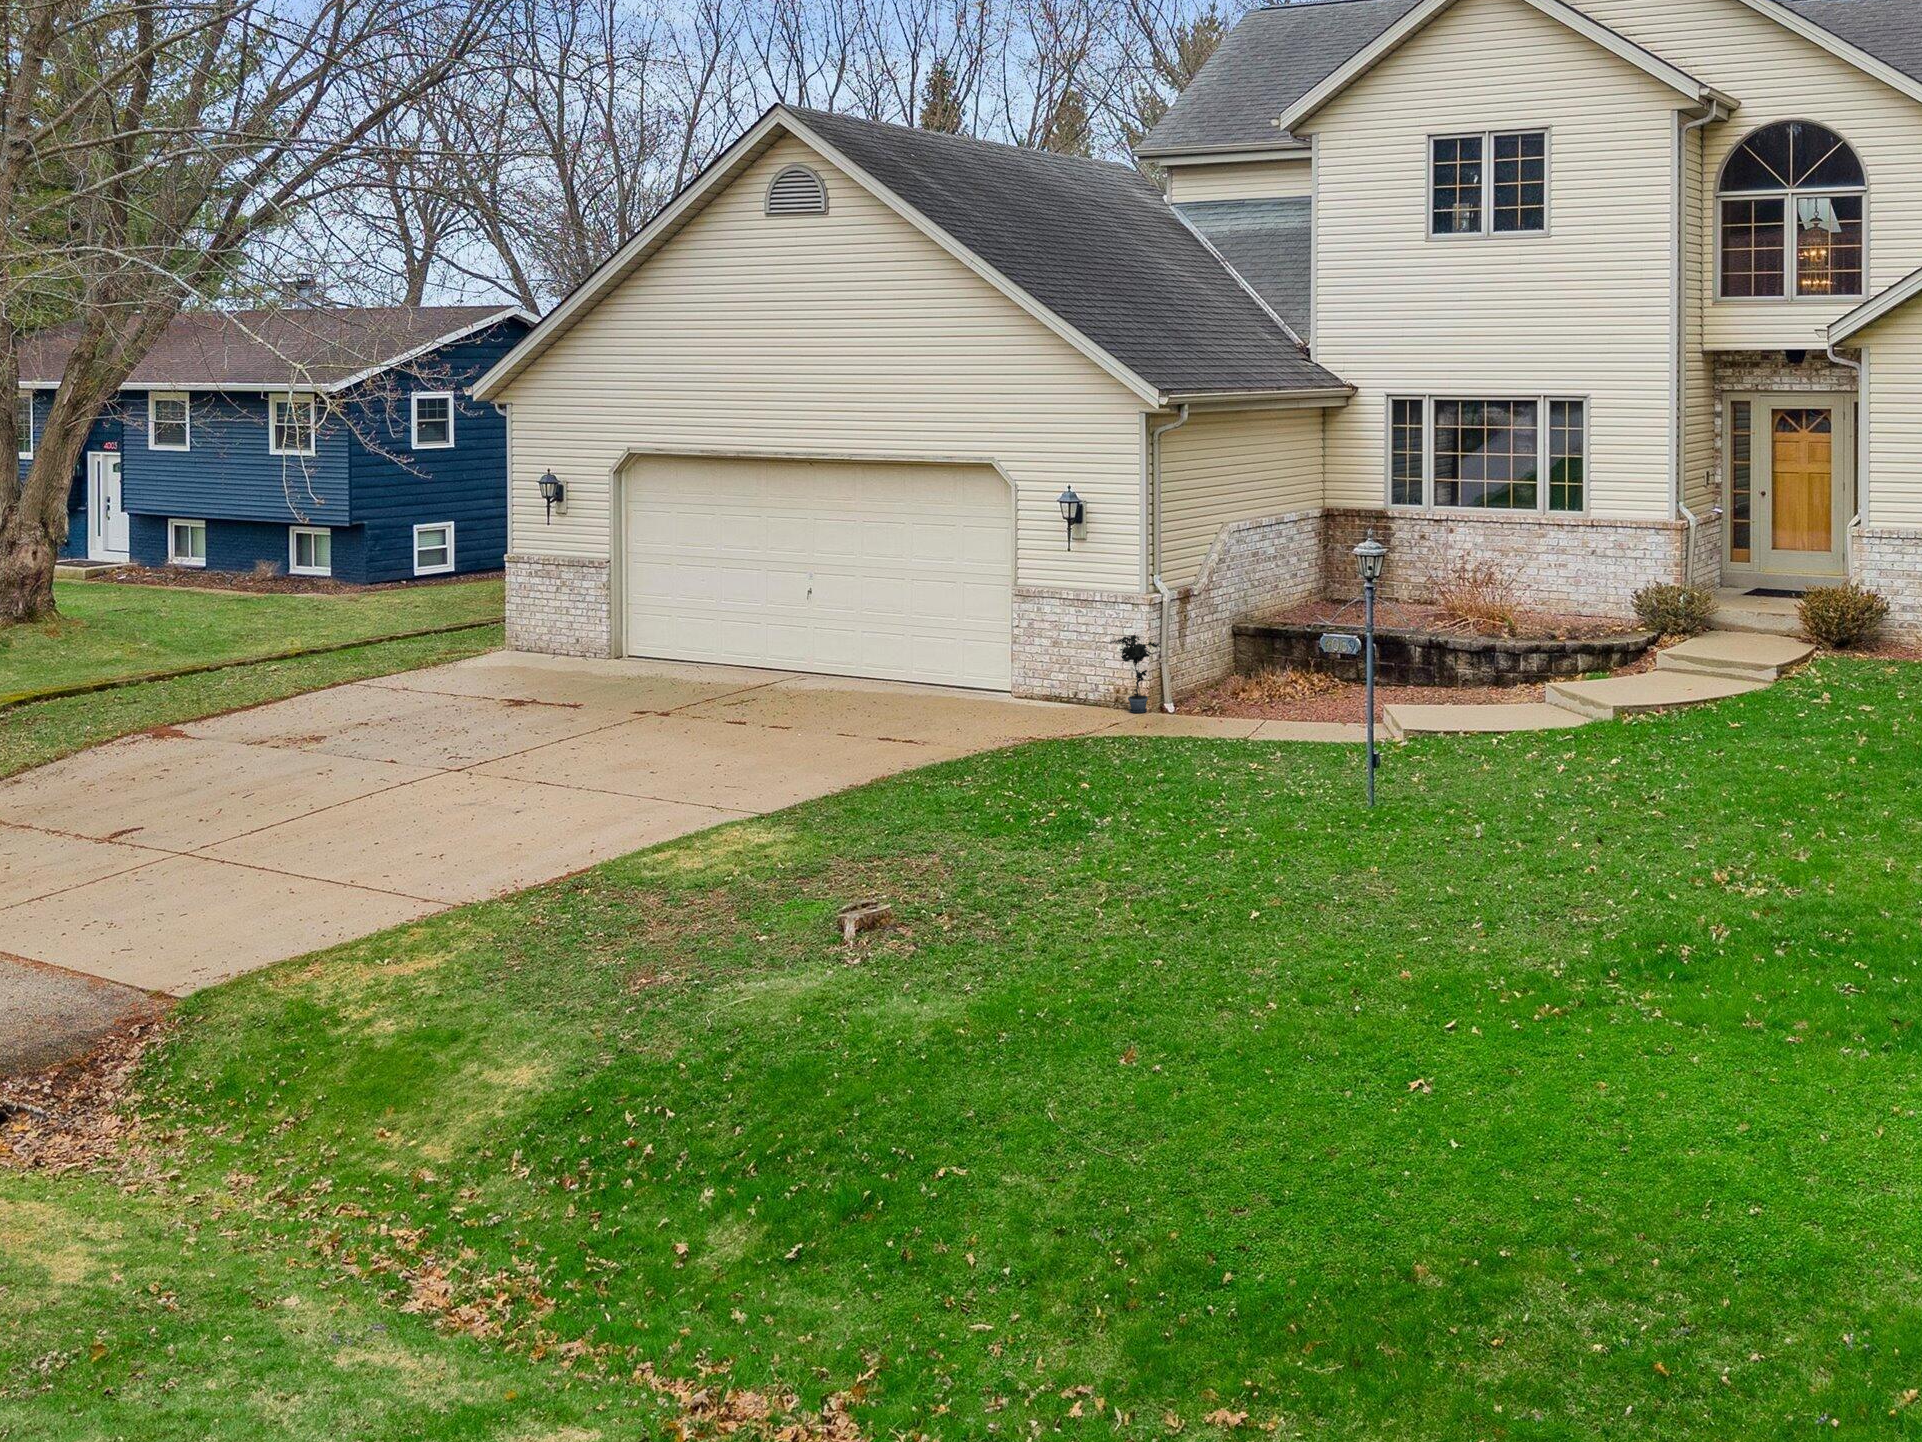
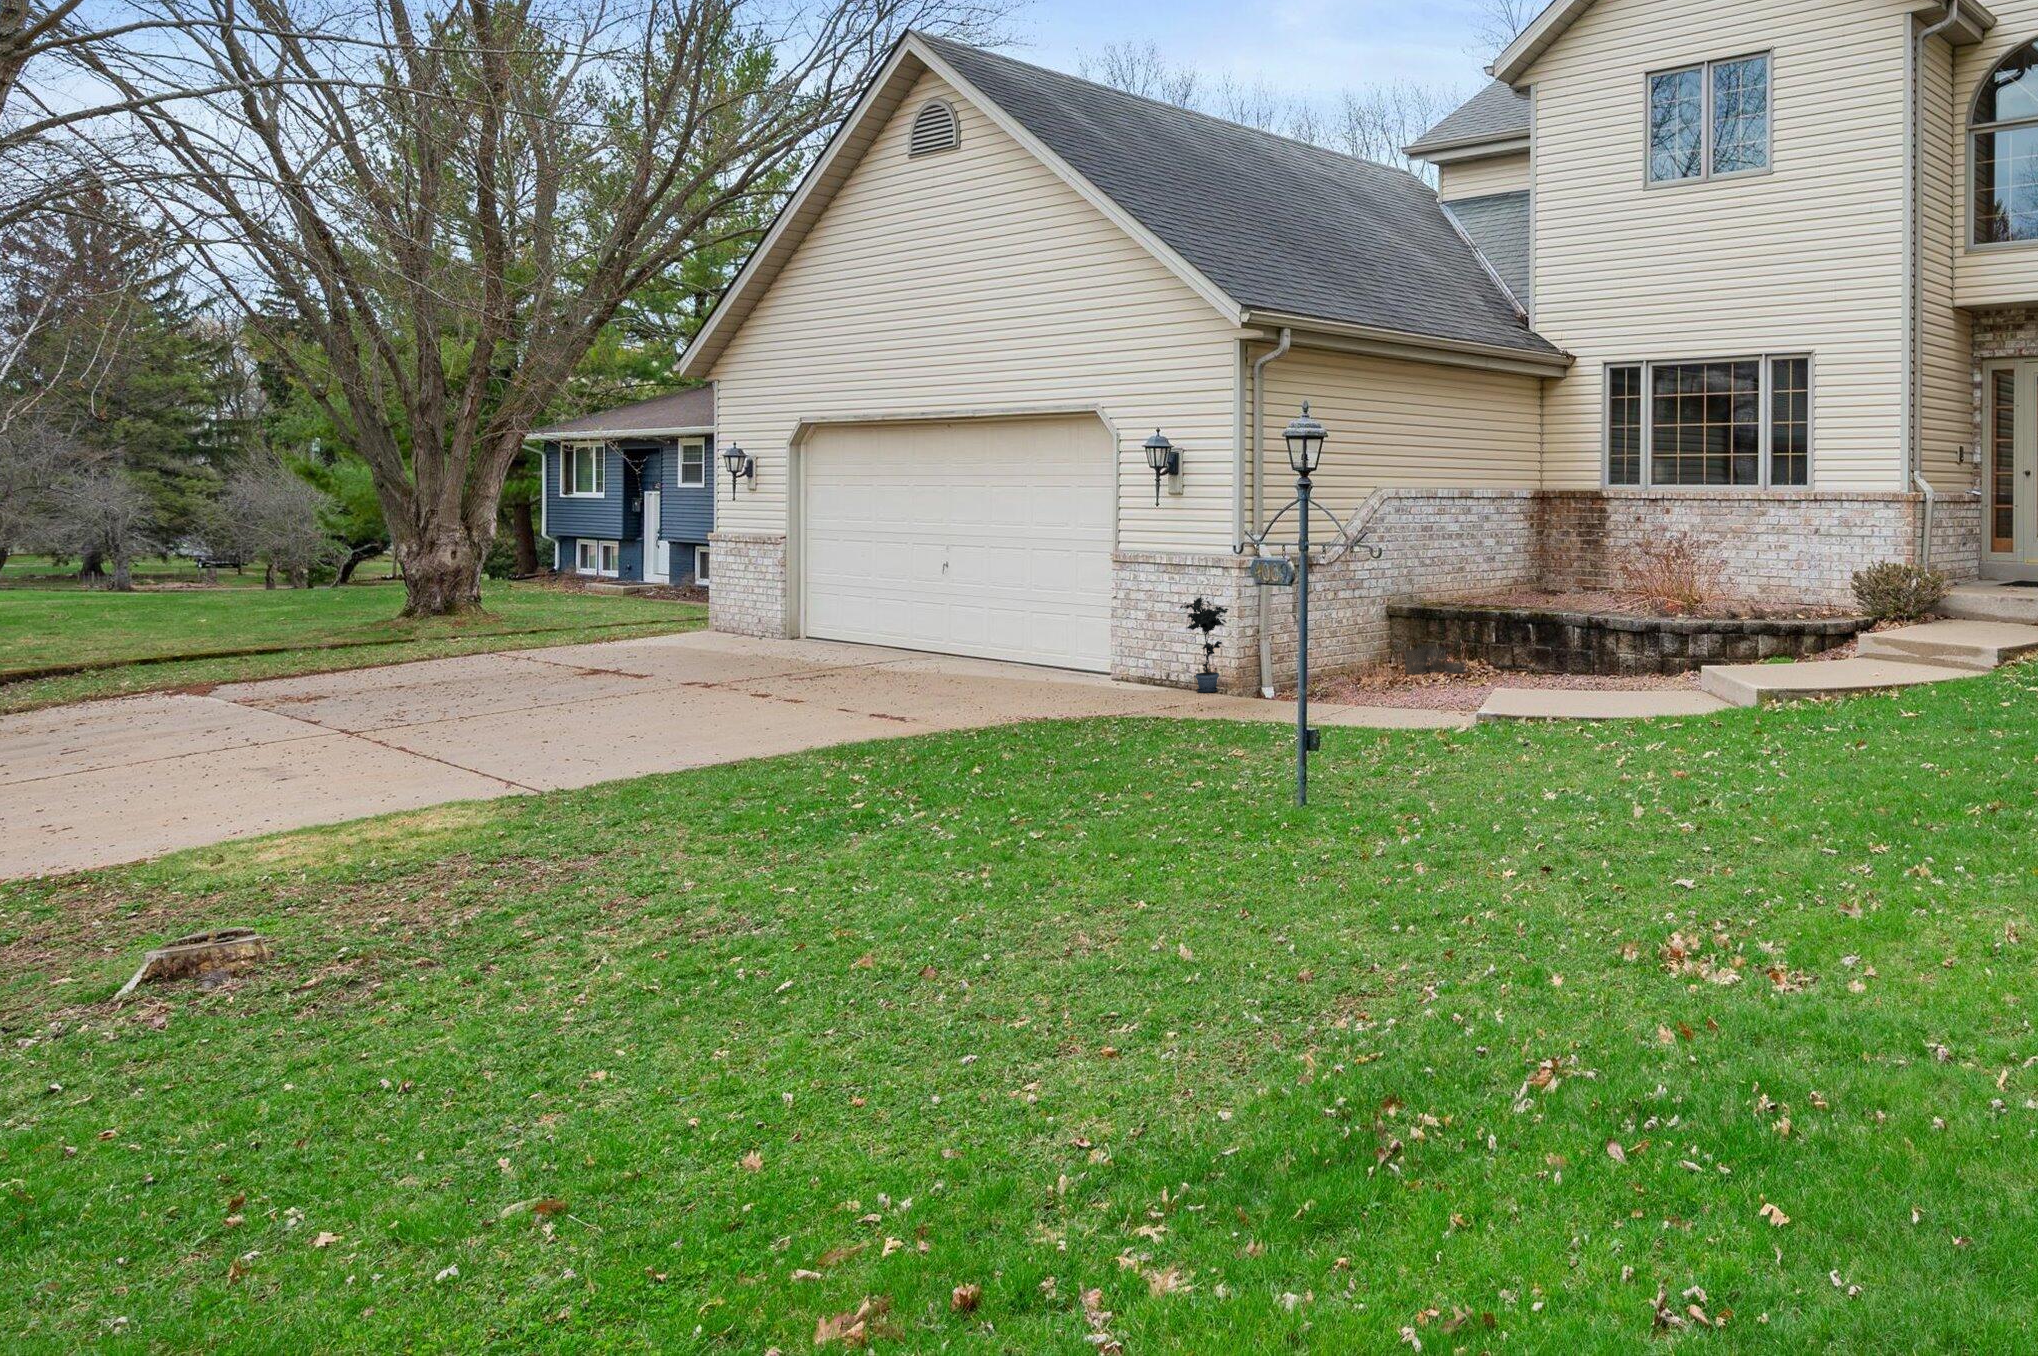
woven basket: none [1258,656,1318,687] -> present [1404,645,1466,674]

